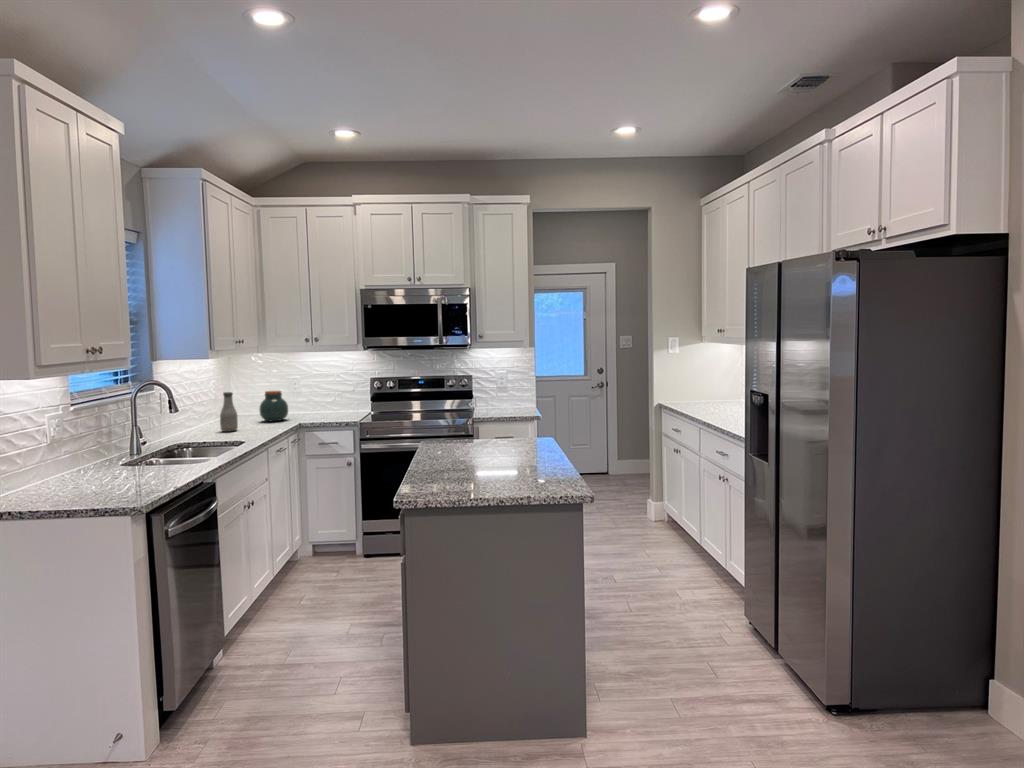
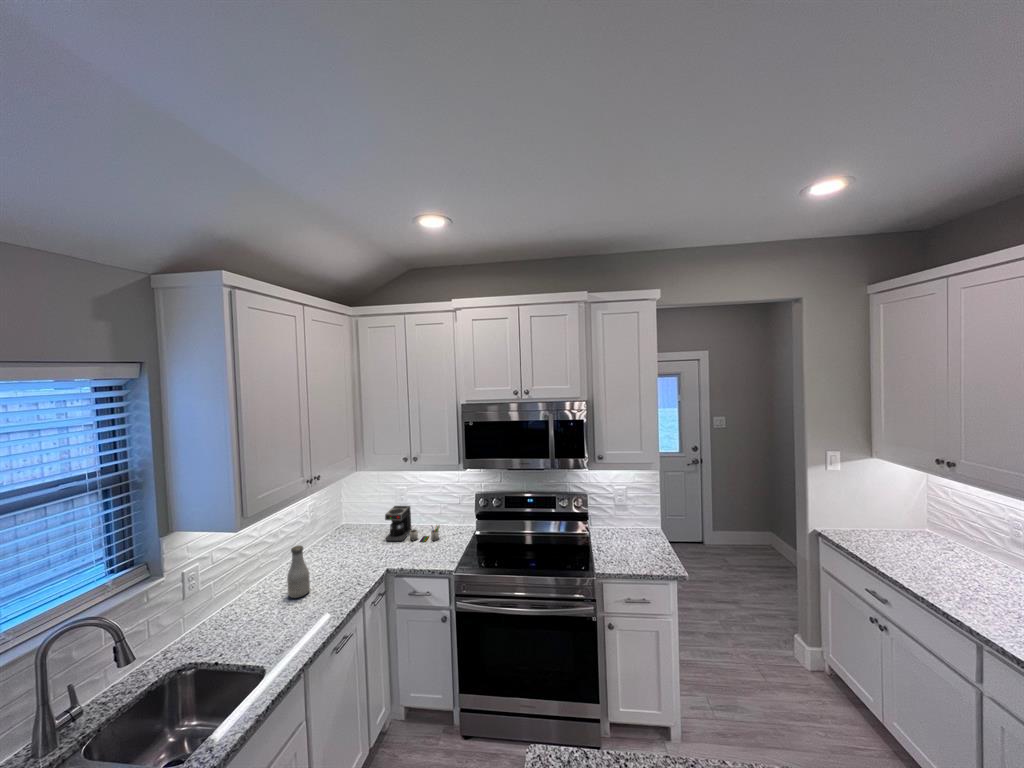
coffee maker: none [289,389,340,416] -> present [385,506,440,542]
jar: present [259,391,288,421] -> none [347,521,380,560]

